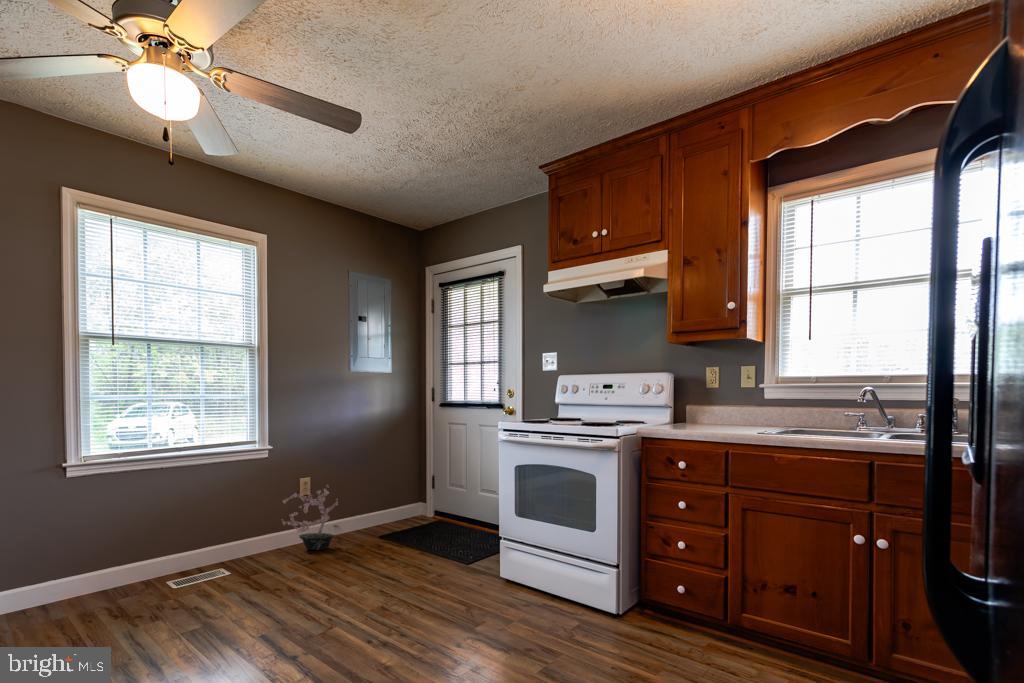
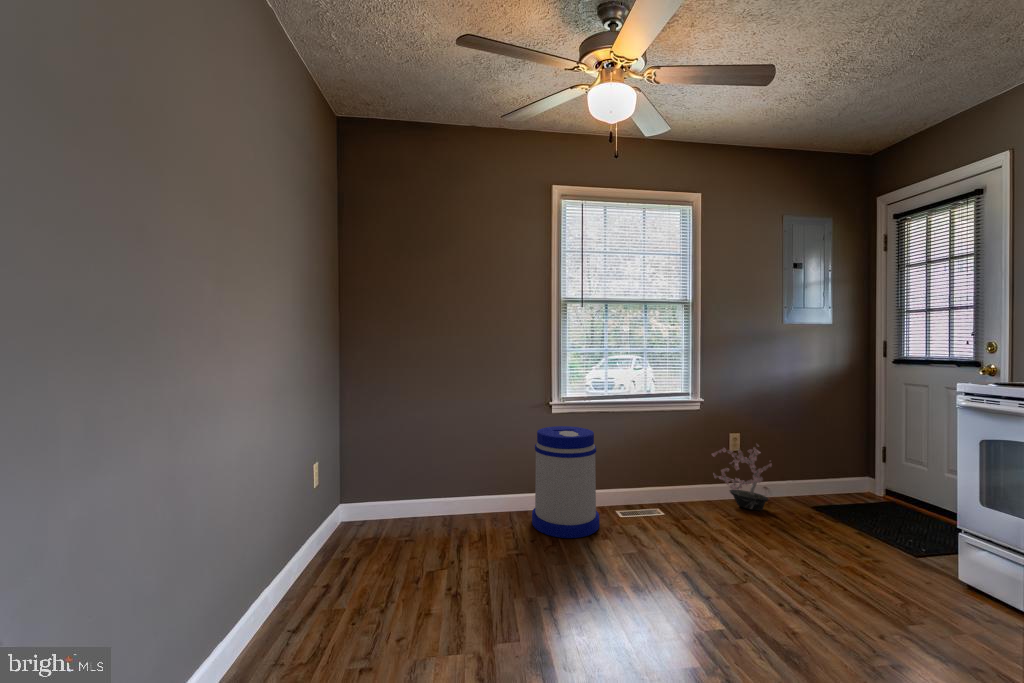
trash can: none [38,489,141,627] -> present [532,426,599,538]

